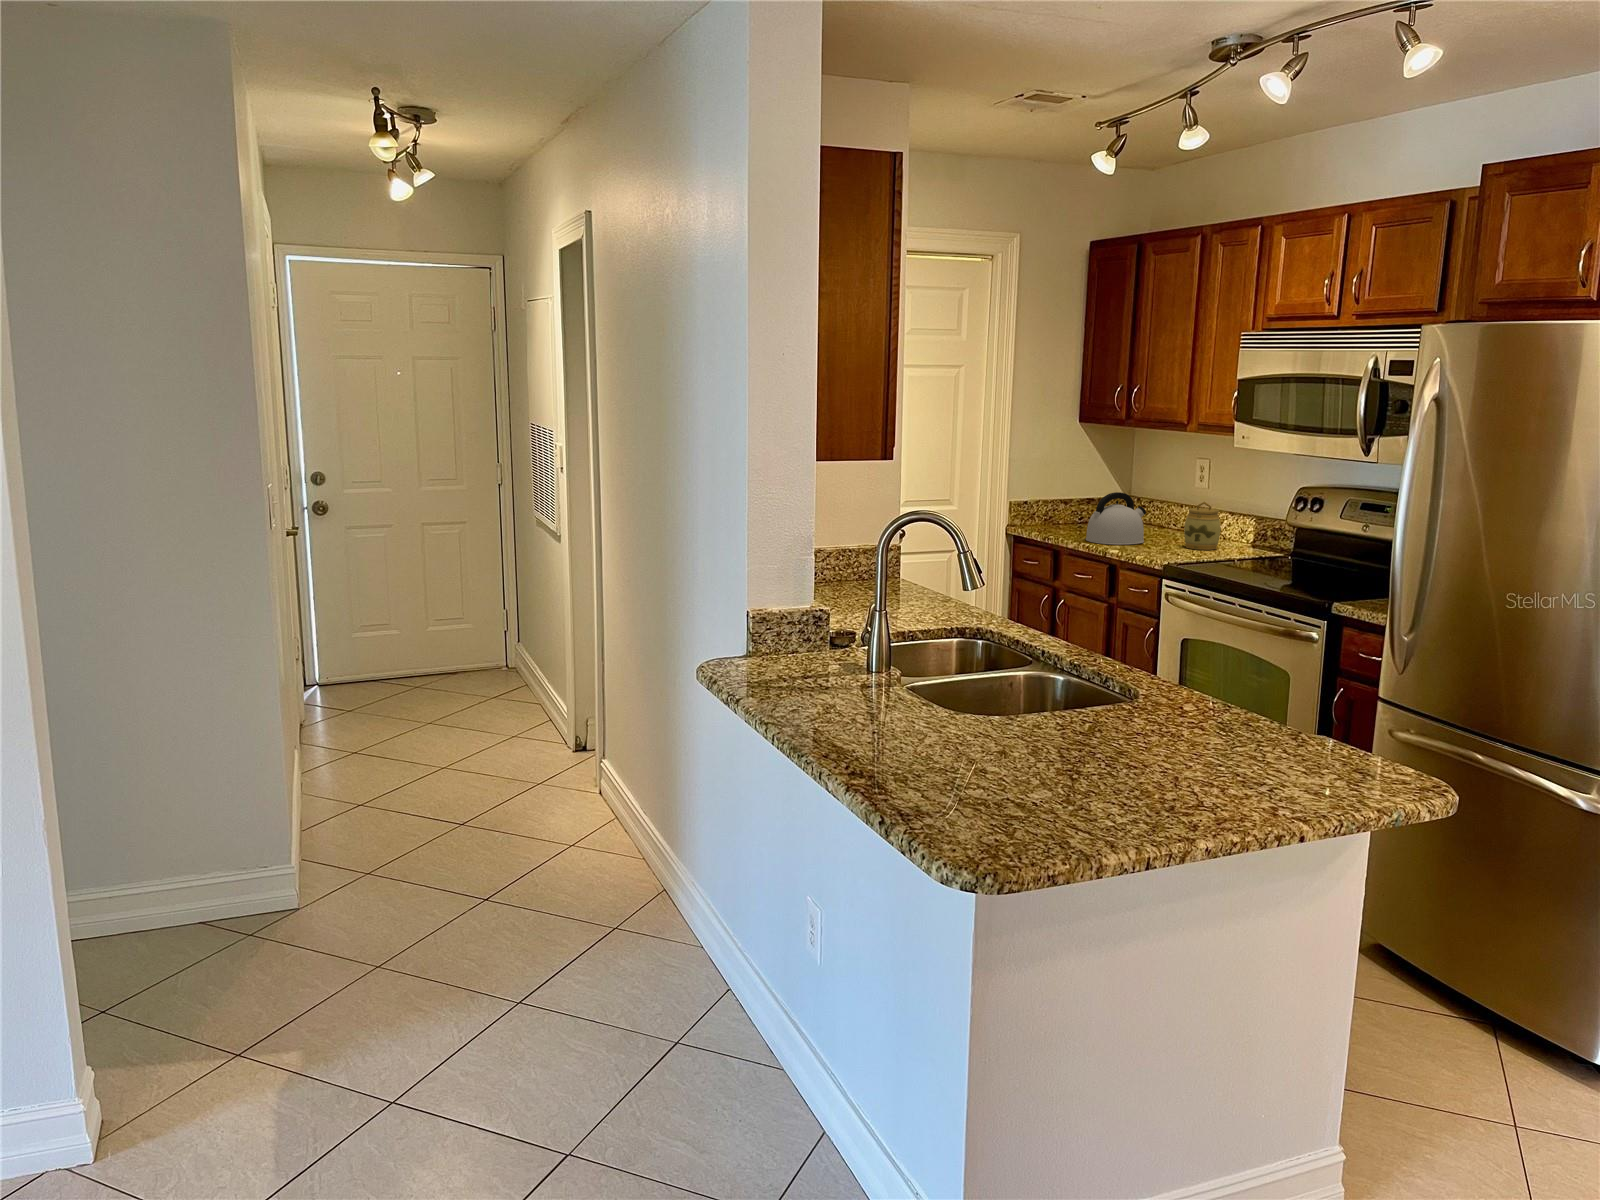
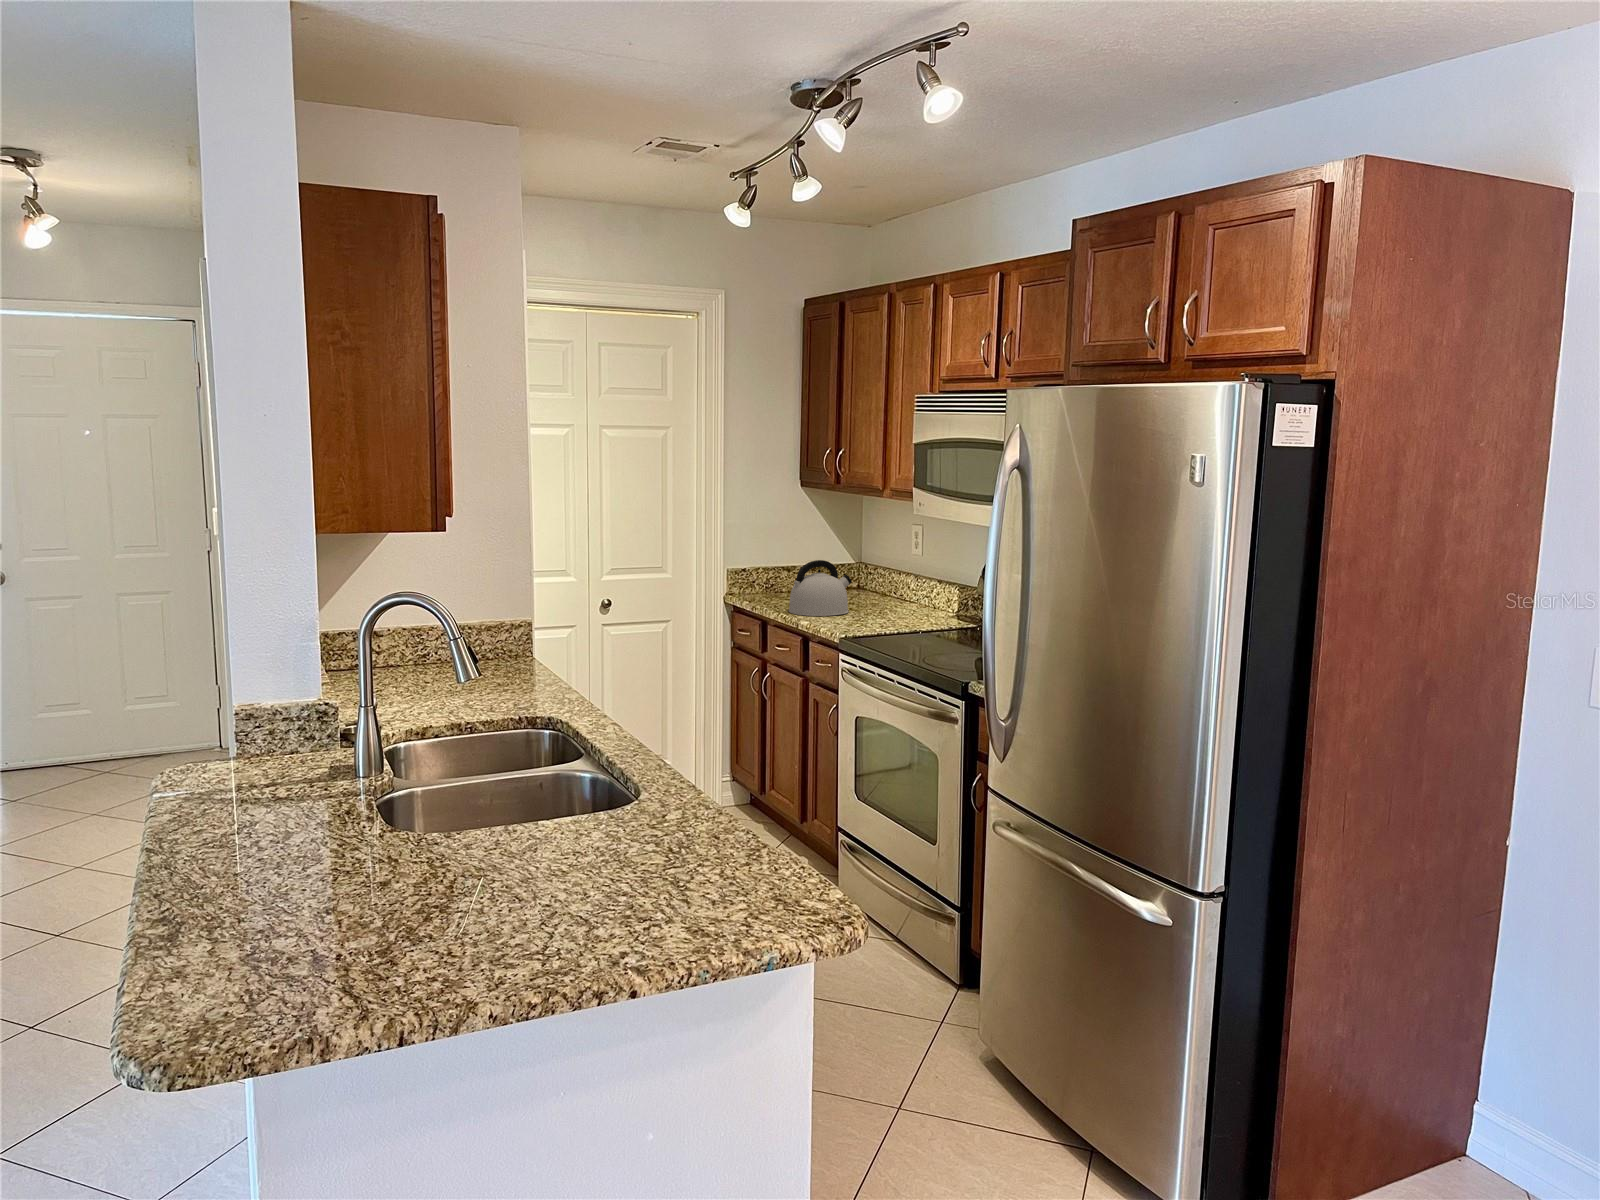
jar: present [1184,502,1221,550] -> none [884,570,921,621]

